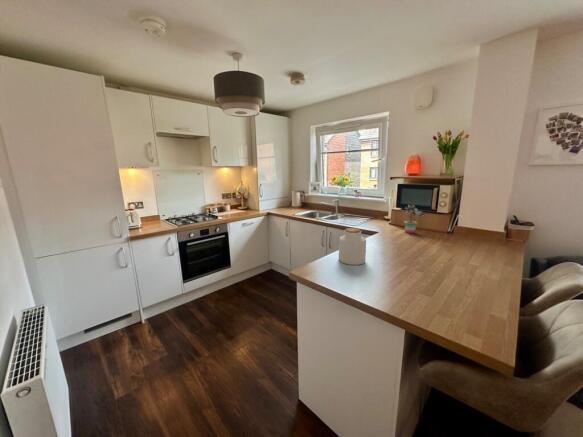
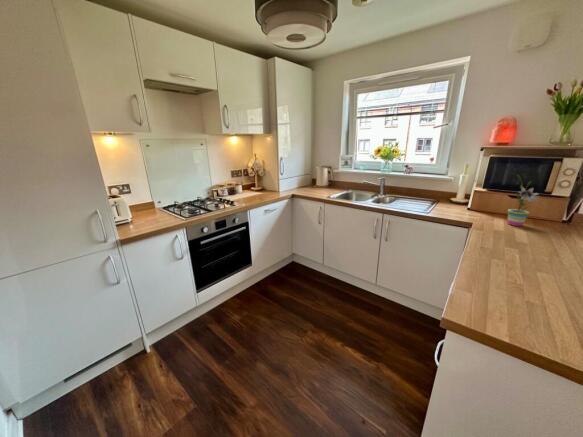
jar: present [339,228,366,265] -> none [494,237,566,304]

